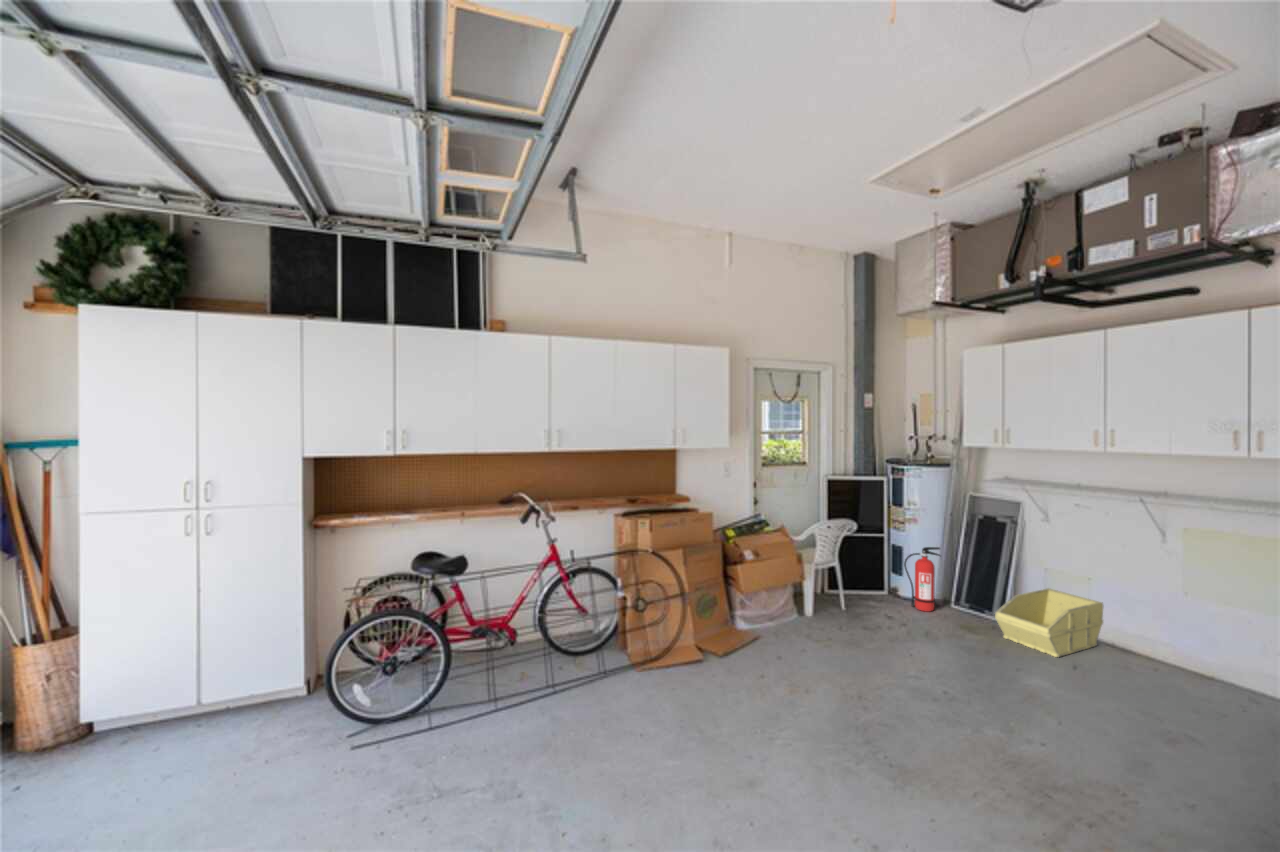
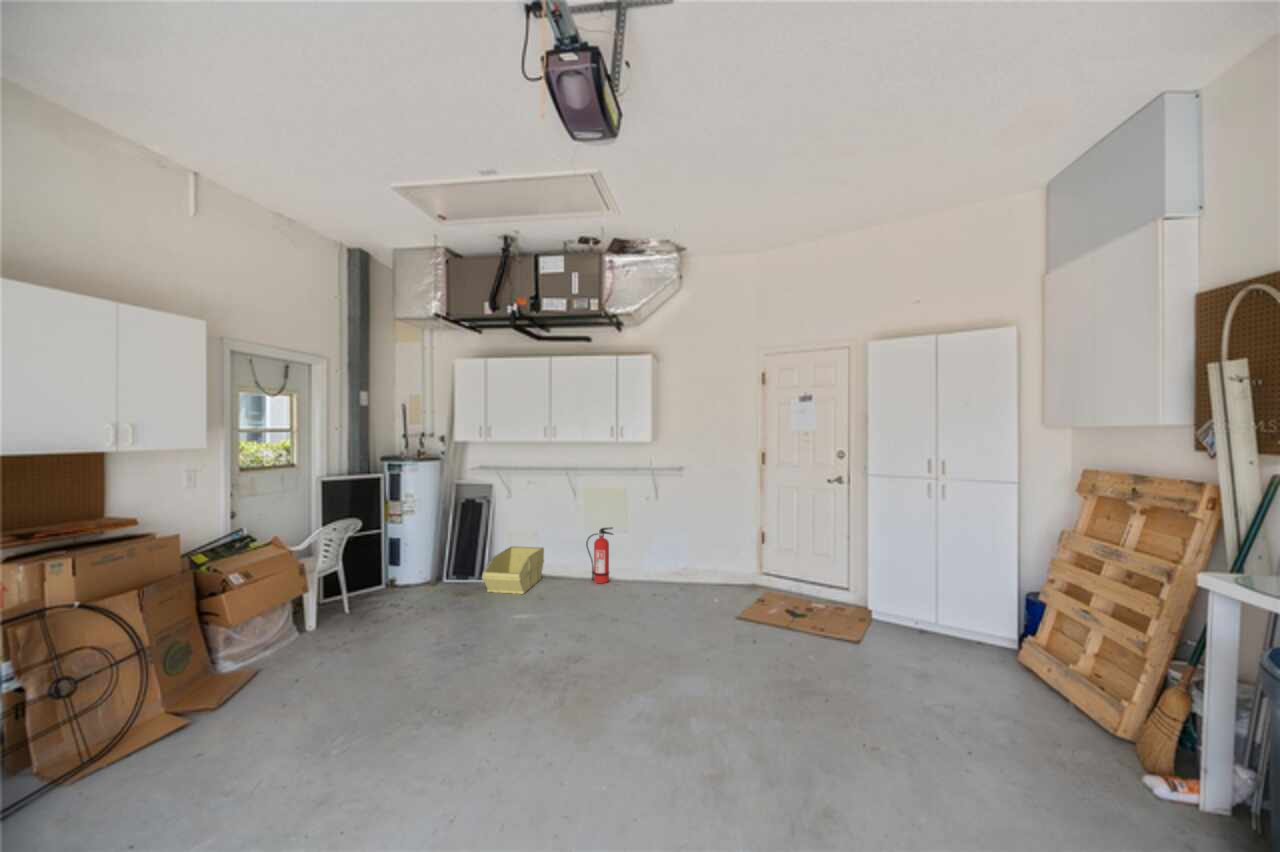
fire extinguisher: present [904,547,940,612] -> present [586,528,613,583]

